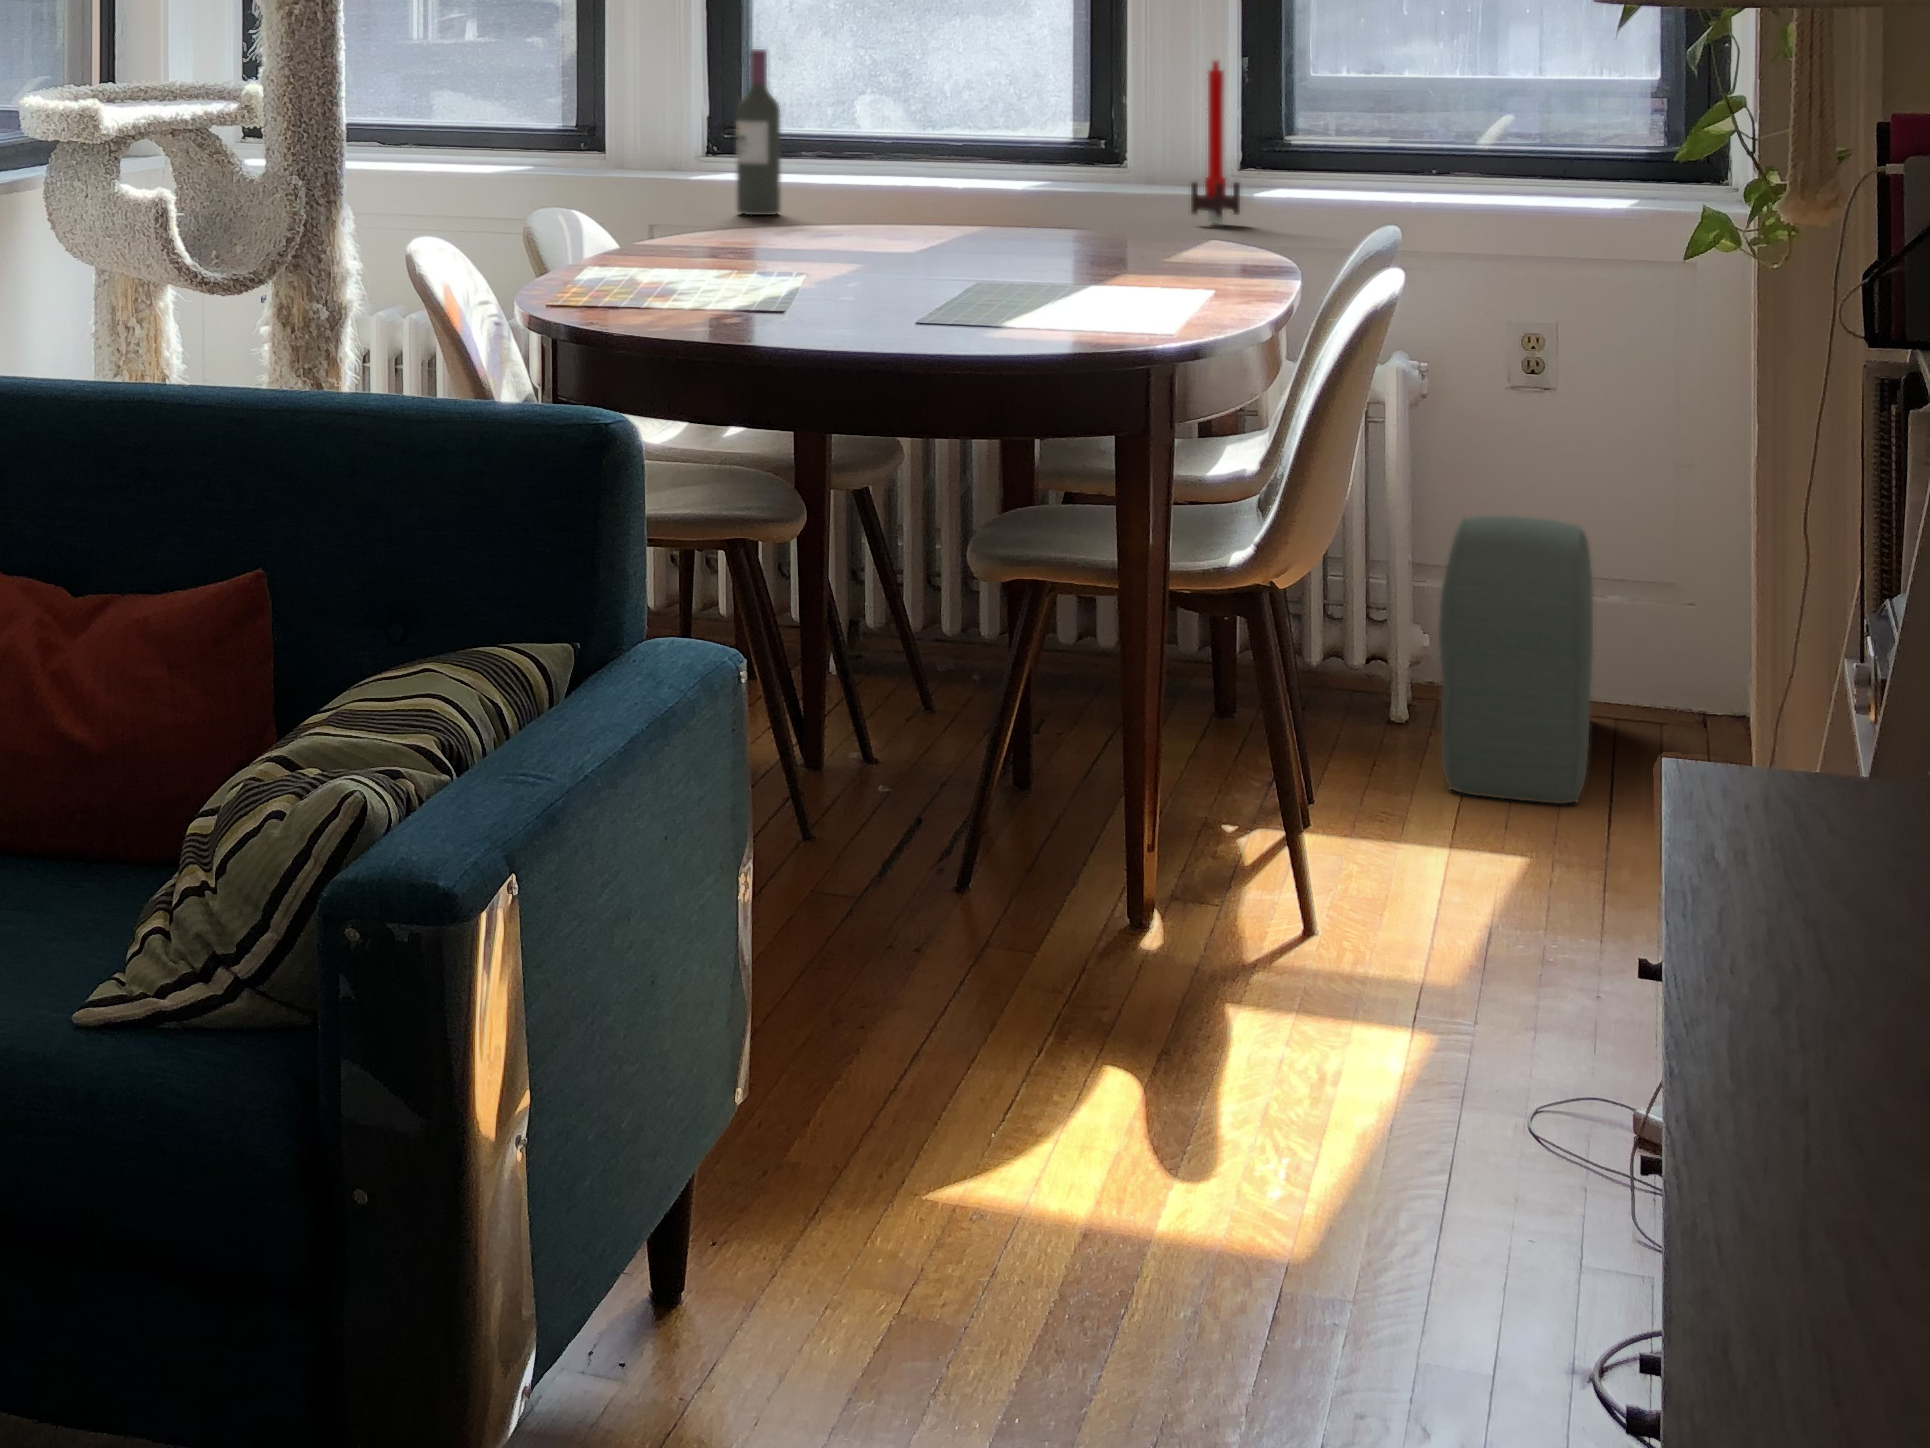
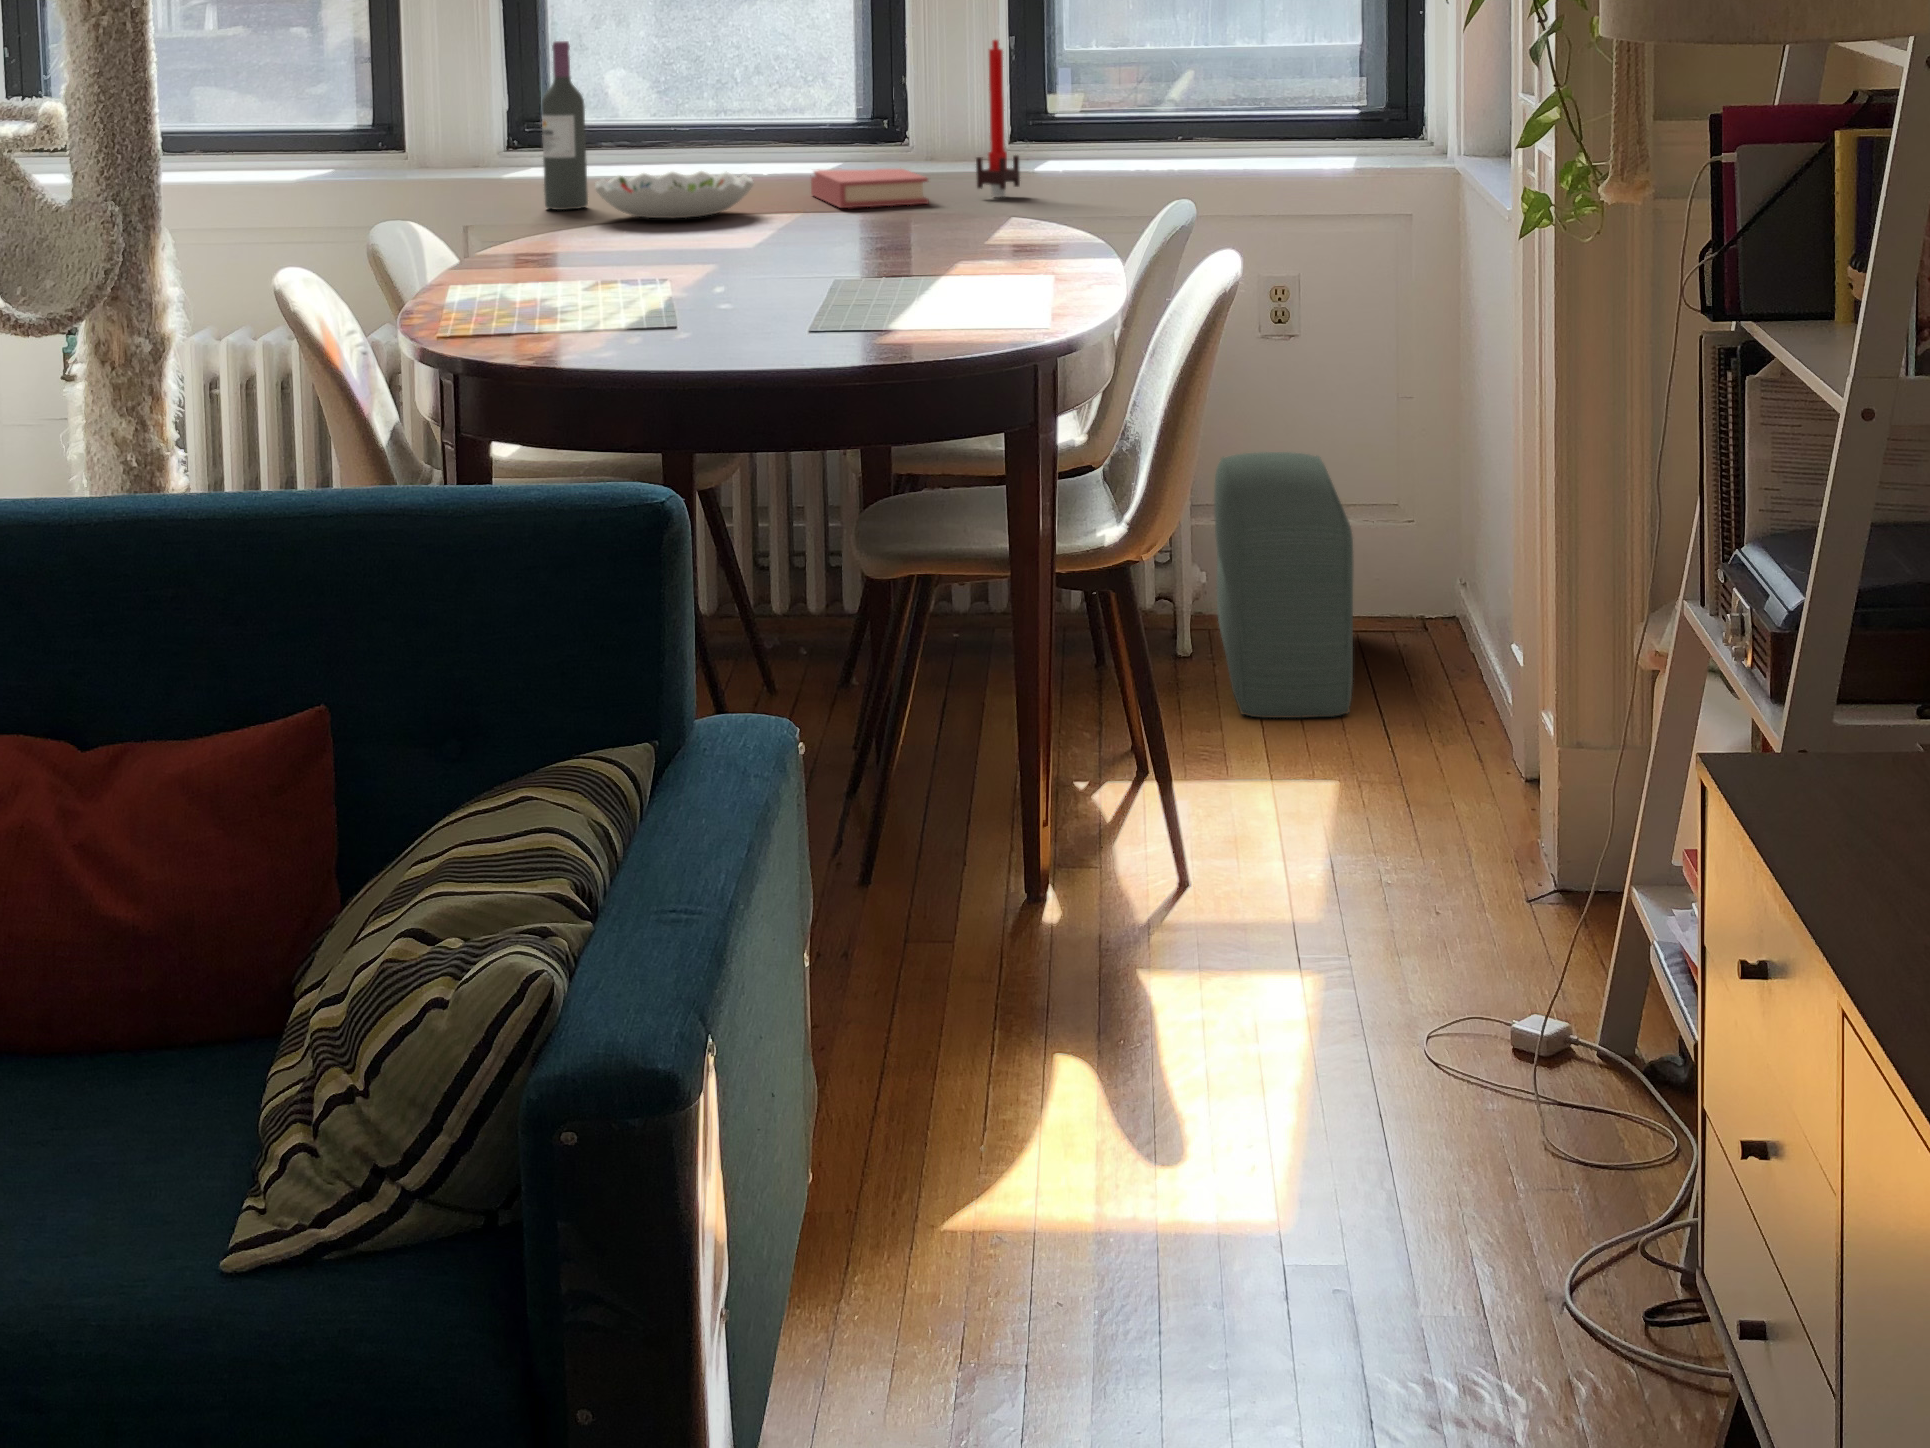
decorative bowl: none [779,181,944,226] -> present [595,171,753,218]
book: none [1016,188,1134,227] -> present [811,169,929,208]

